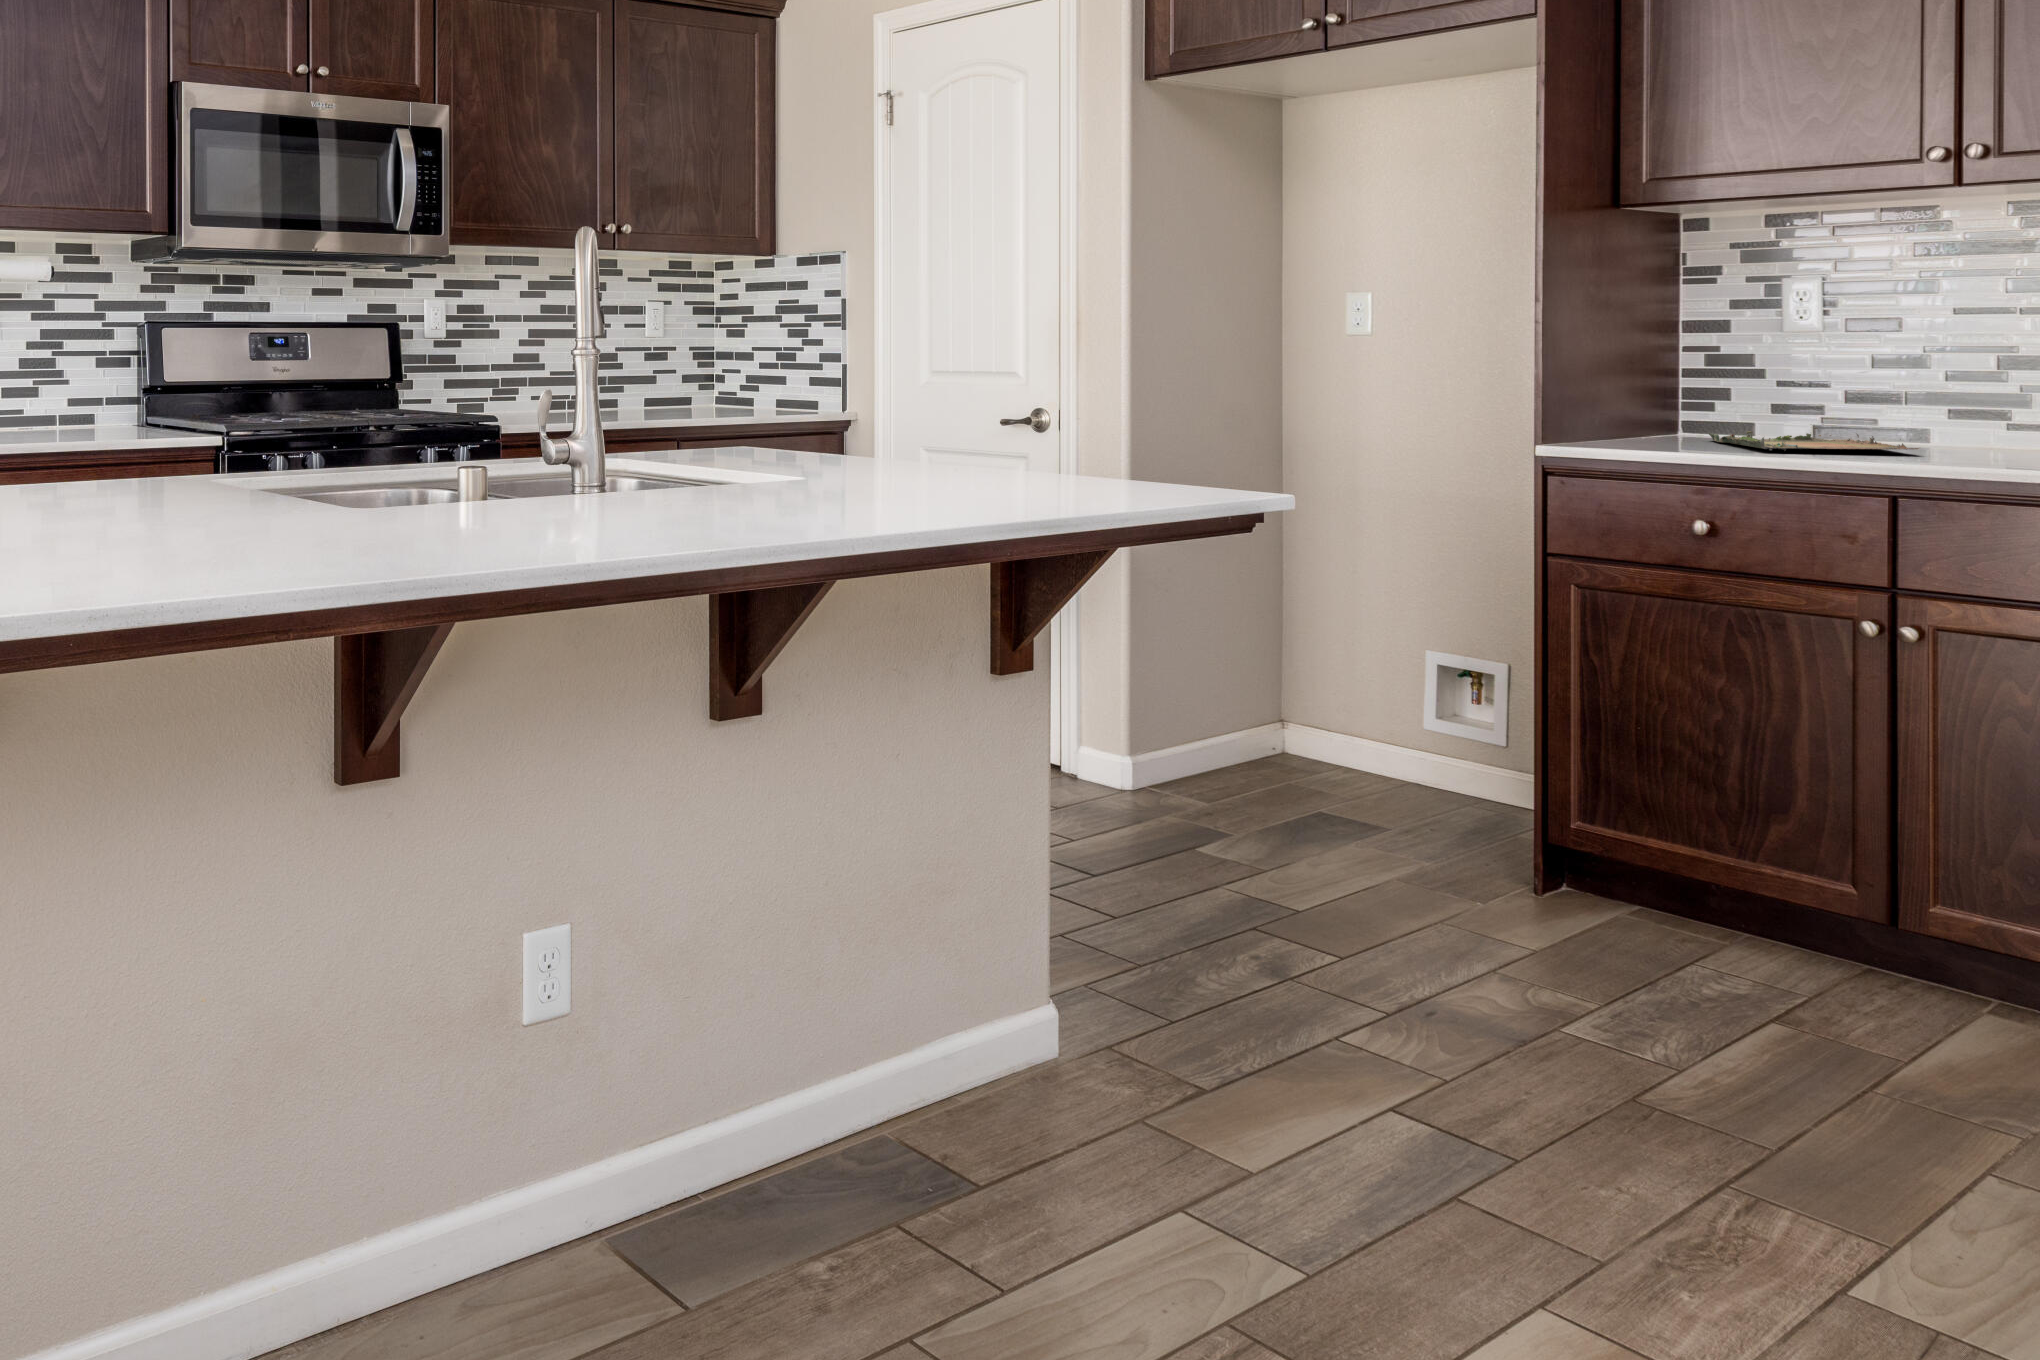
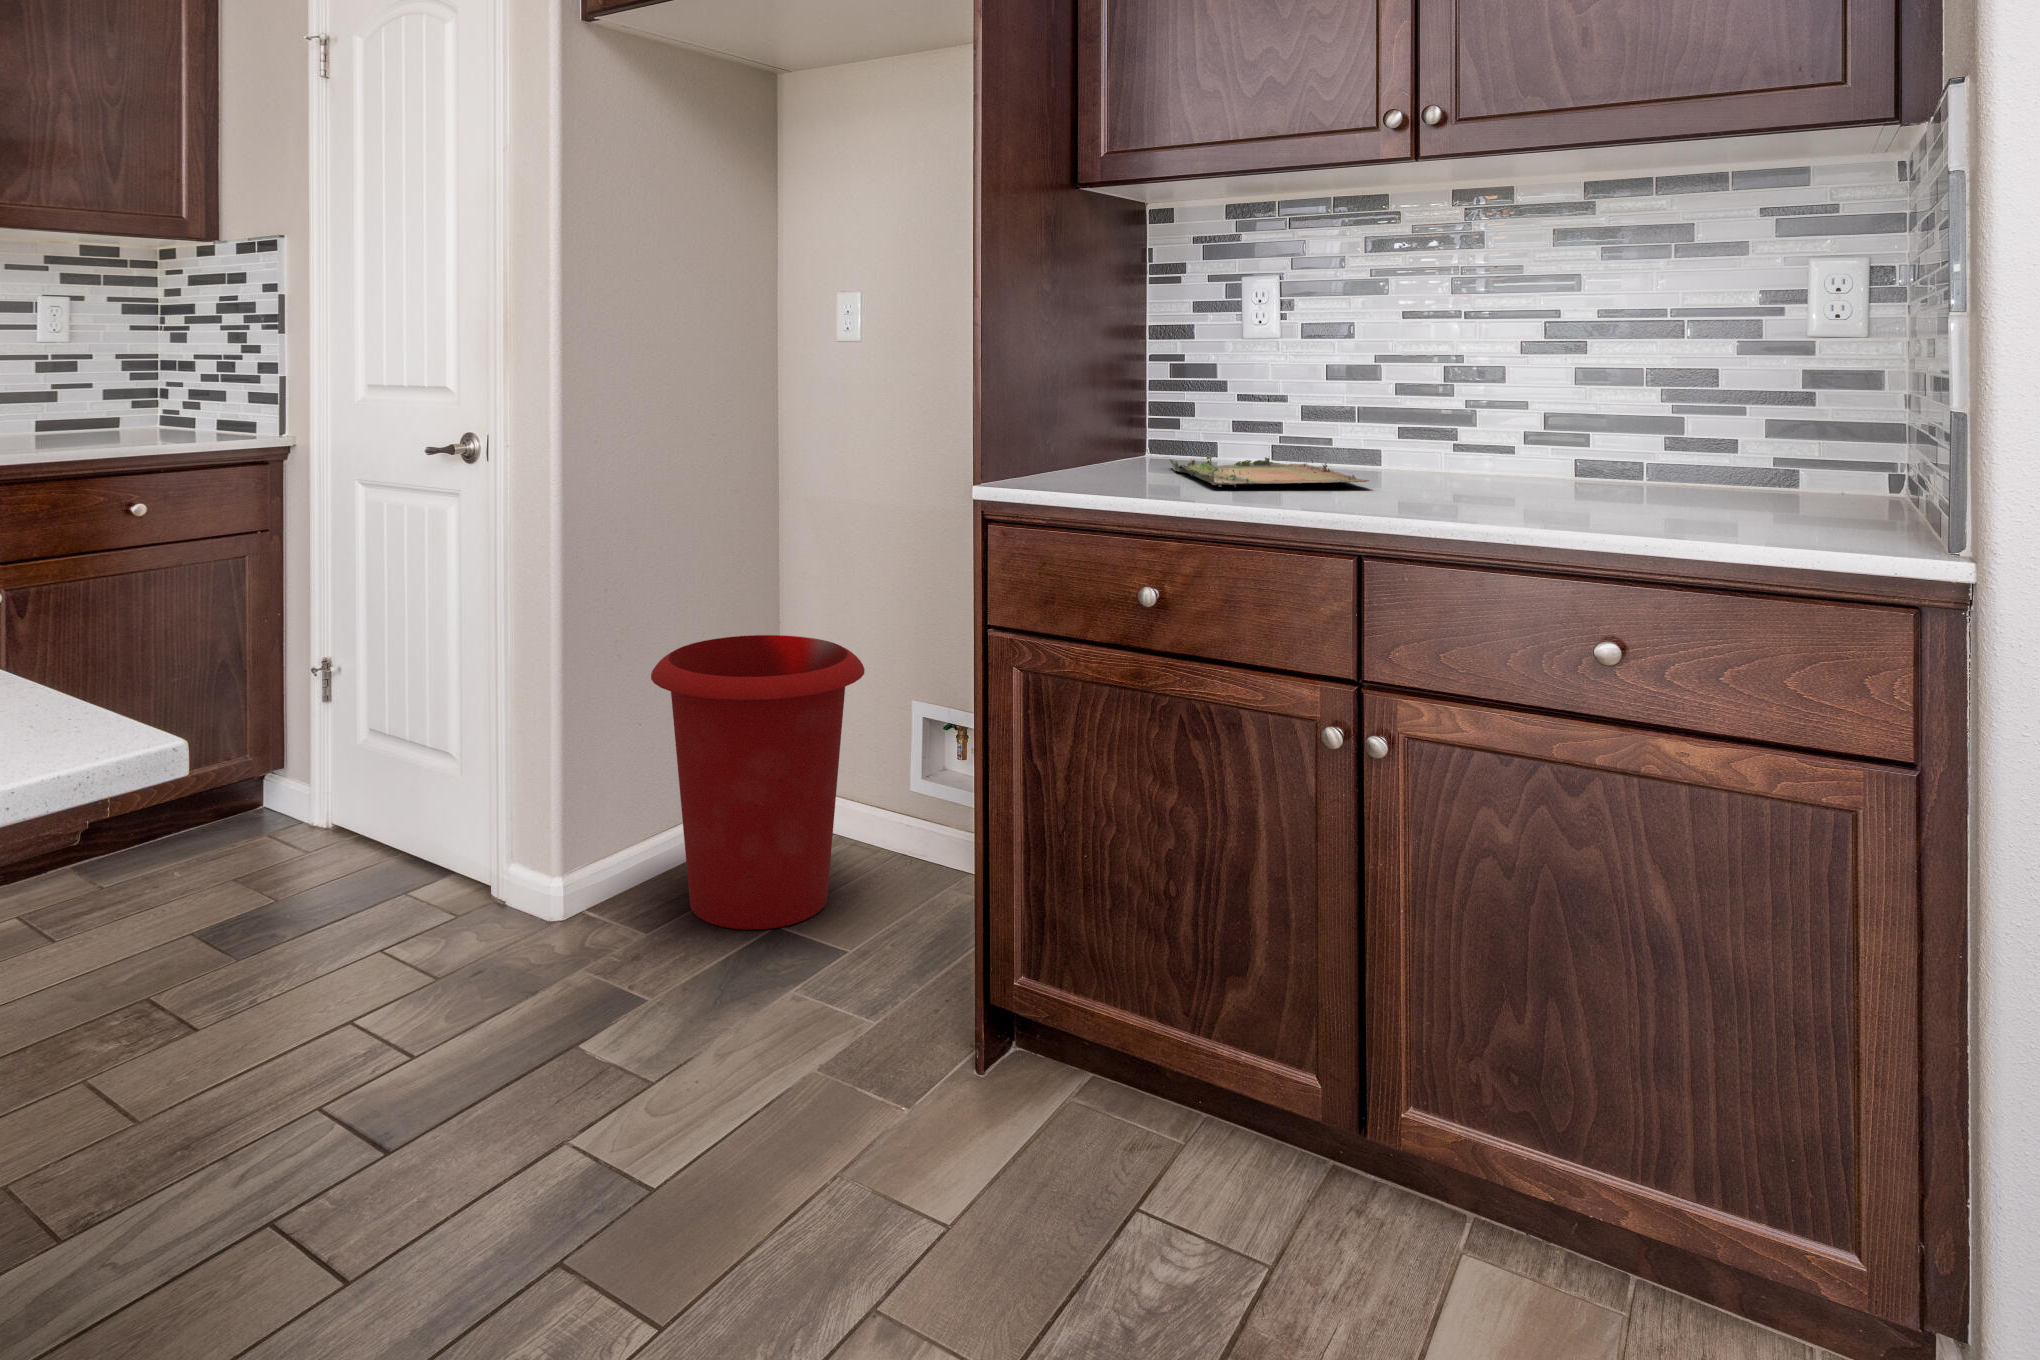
waste bin: none [1200,579,1392,806] -> present [651,635,865,930]

